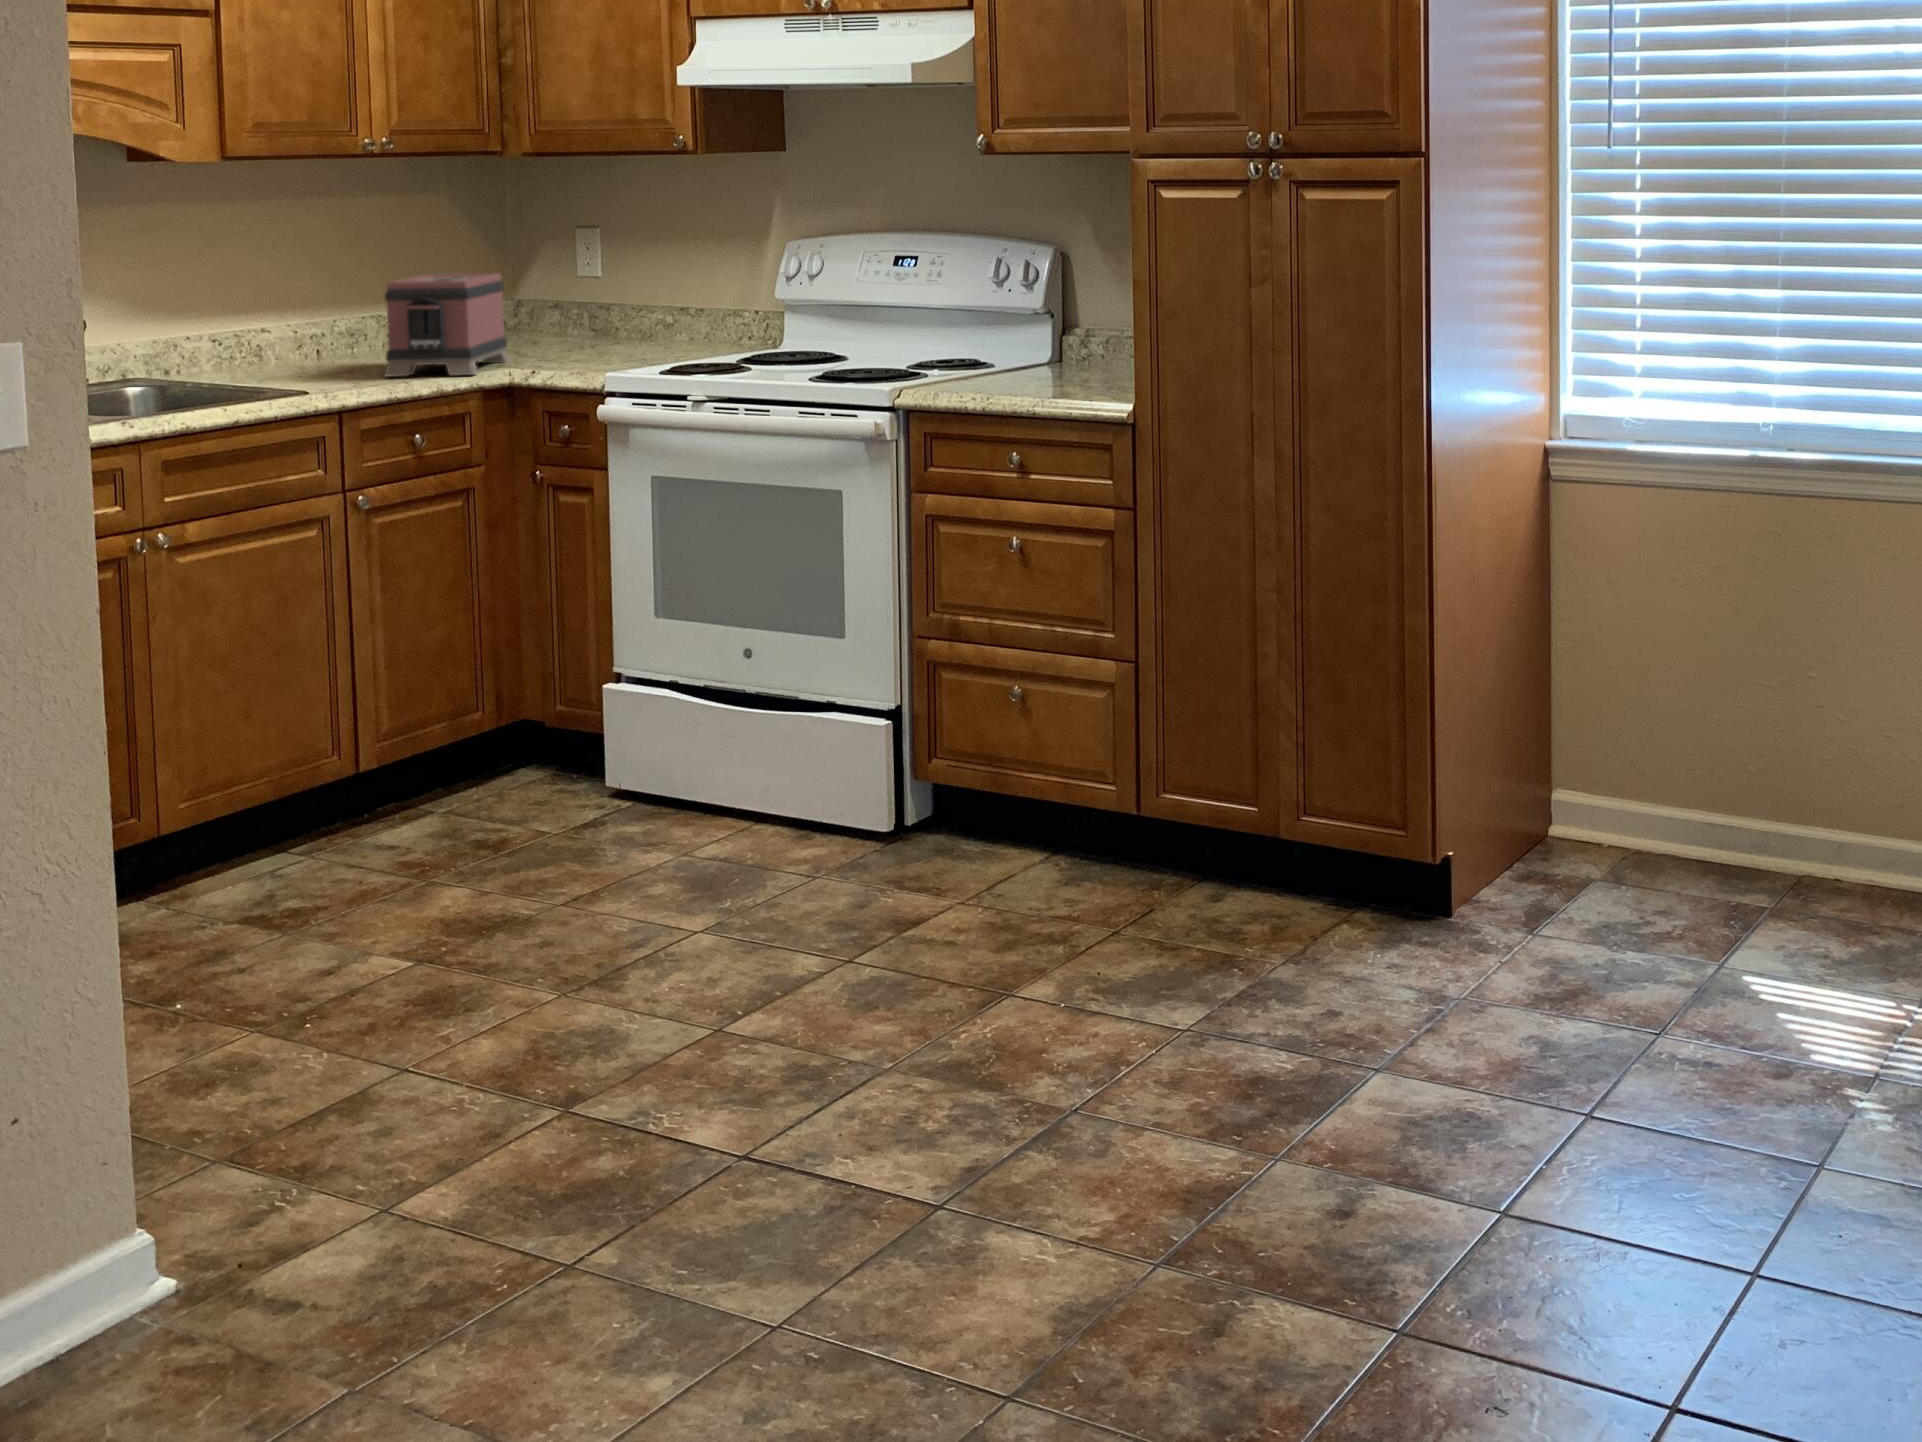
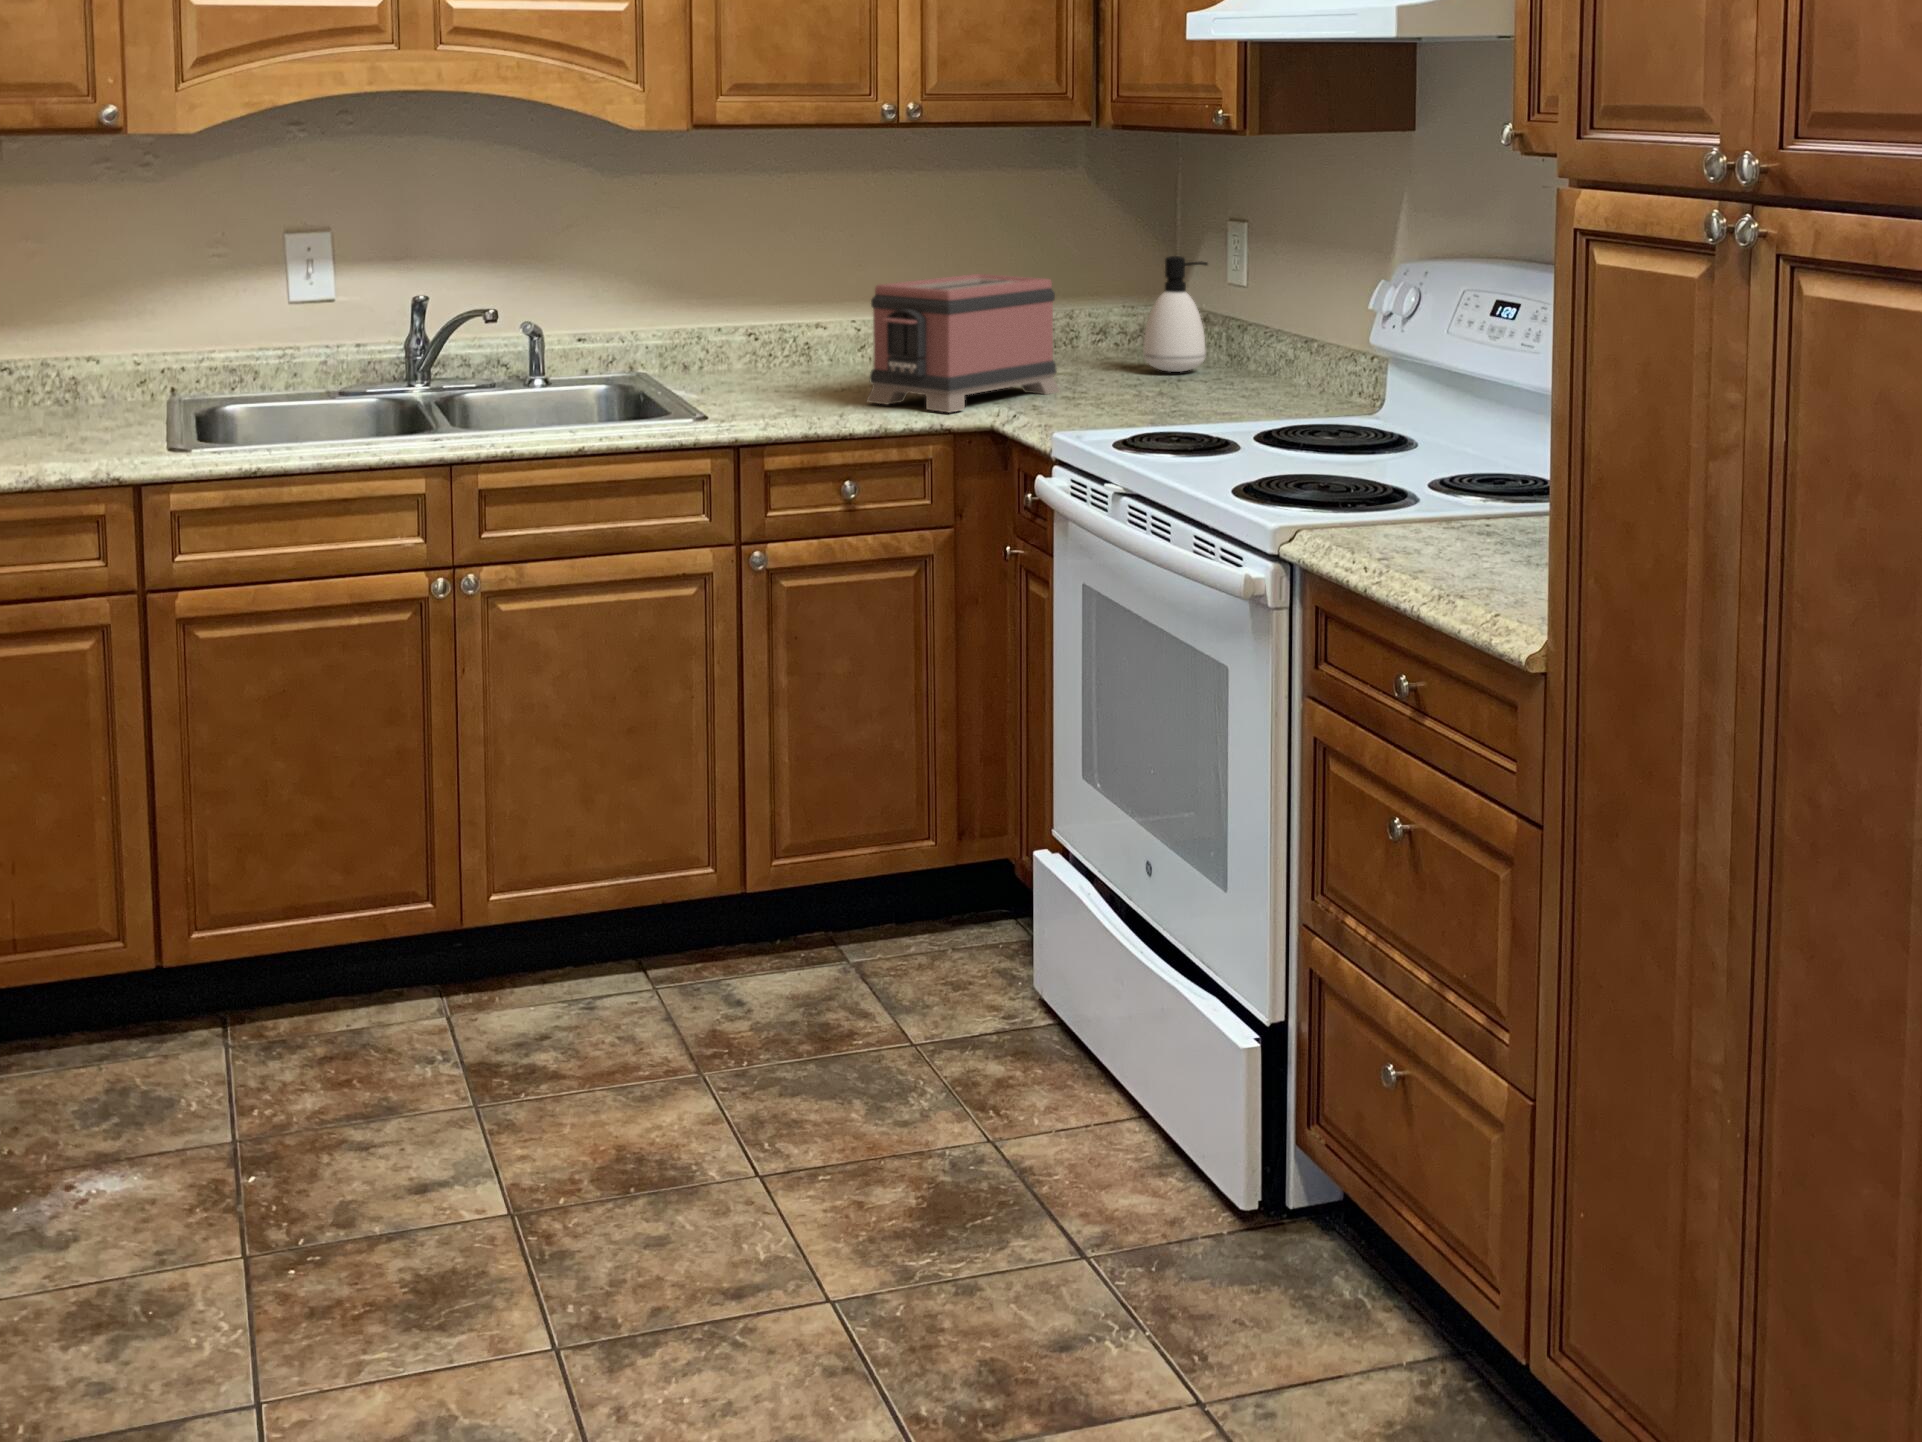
soap dispenser: none [532,256,582,345] -> present [1143,256,1208,372]

